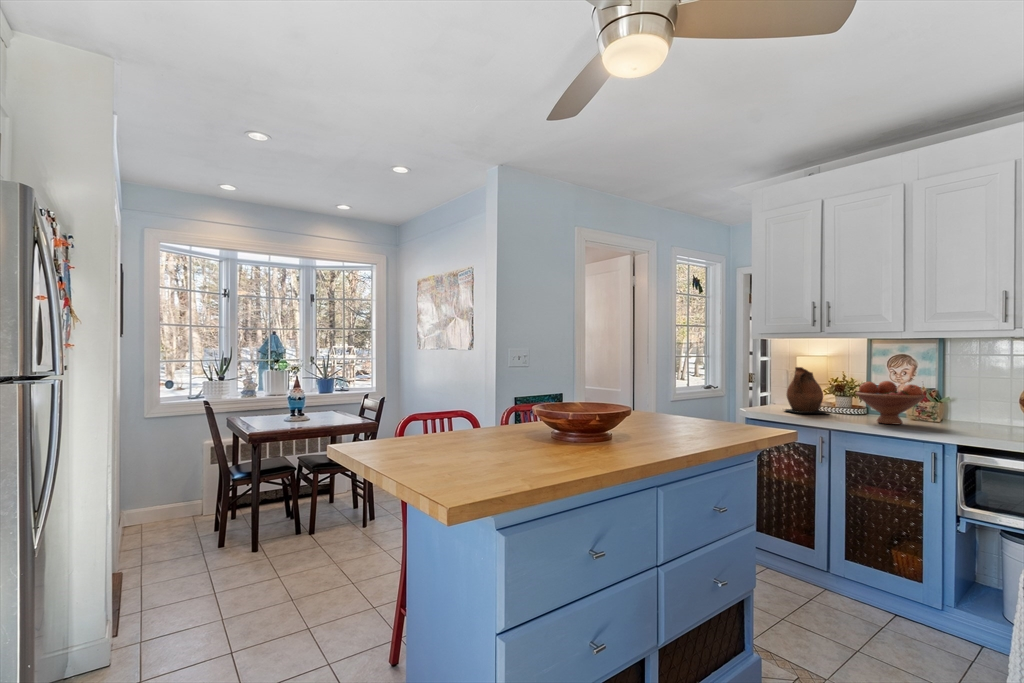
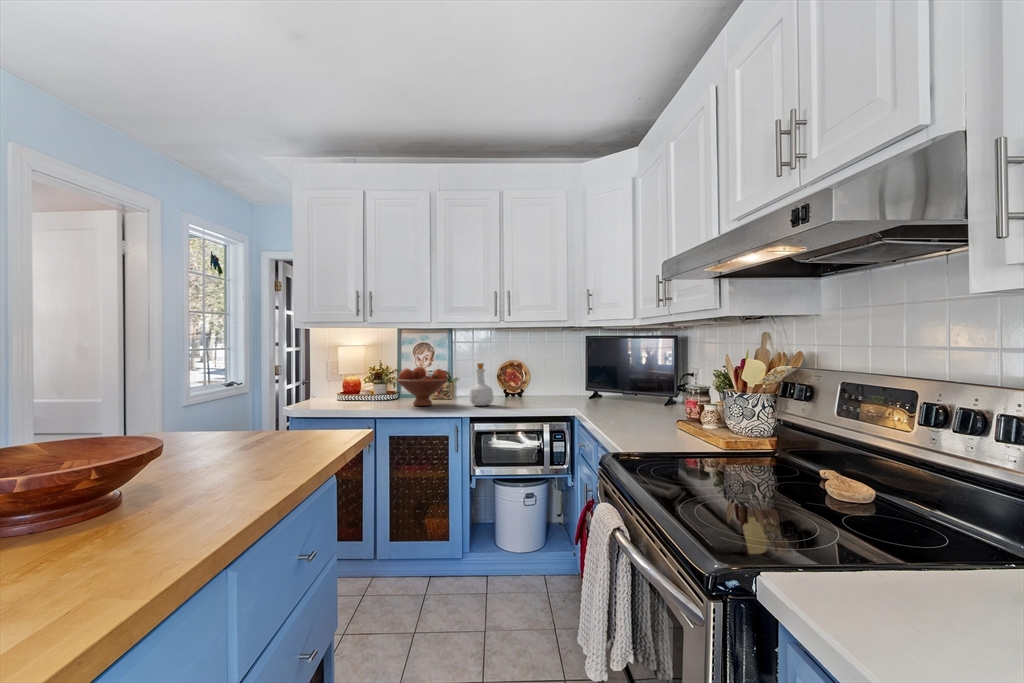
ceramic pitcher: present [785,367,830,413] -> none [326,357,372,404]
bottle: none [957,380,996,433] -> present [470,363,493,406]

